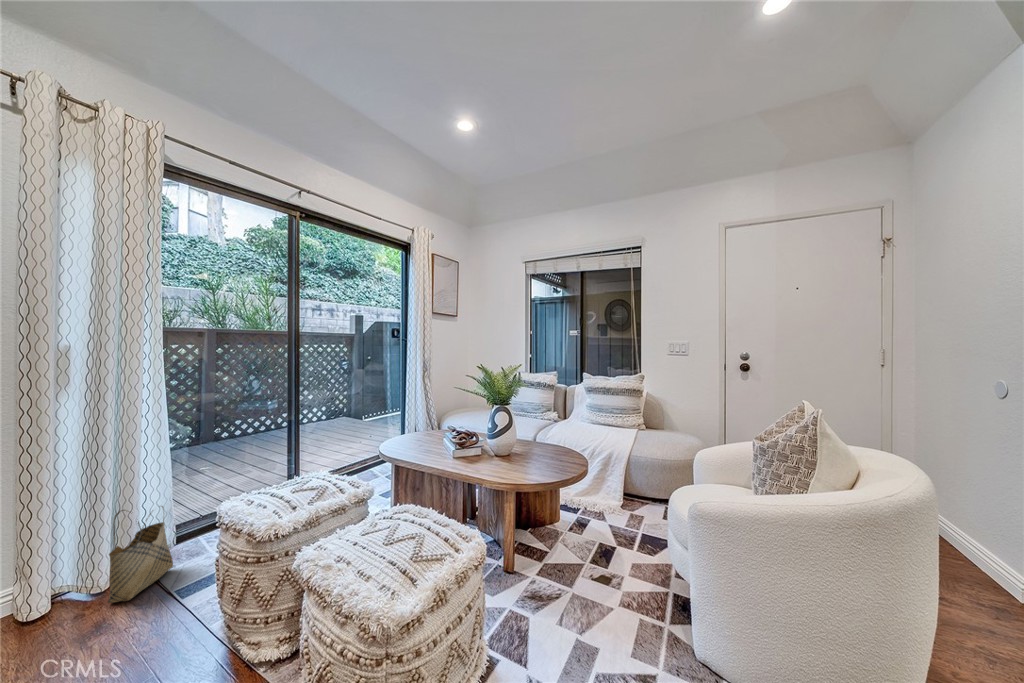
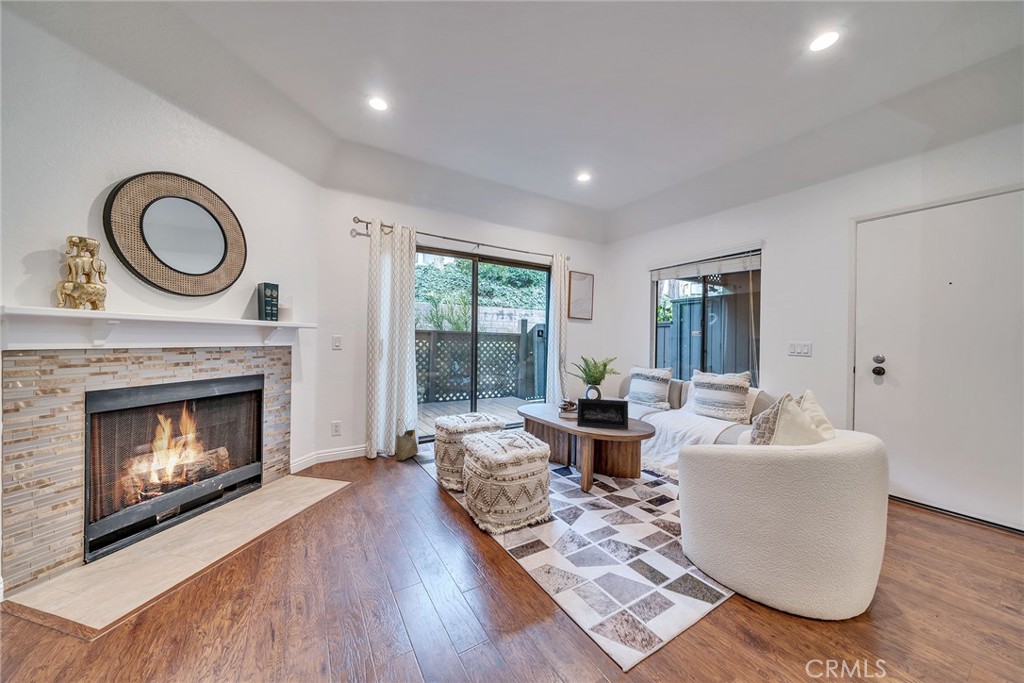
picture frame: none [487,426,557,472] -> present [577,398,628,429]

